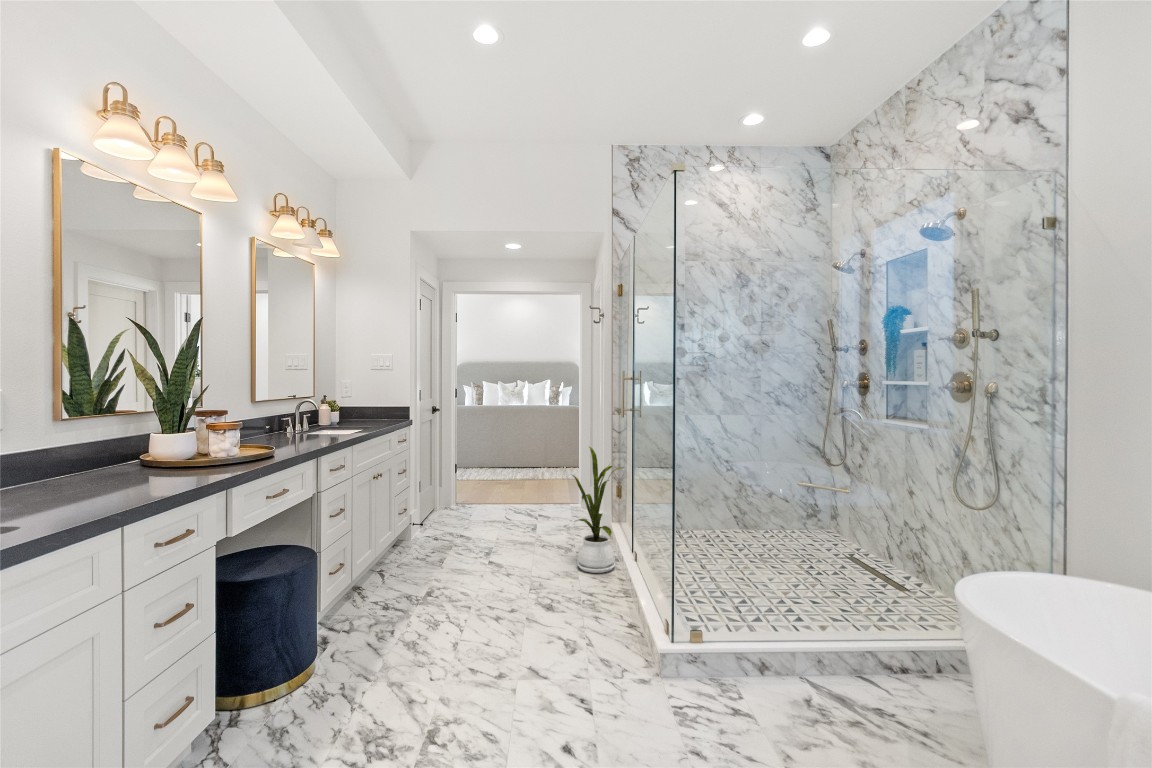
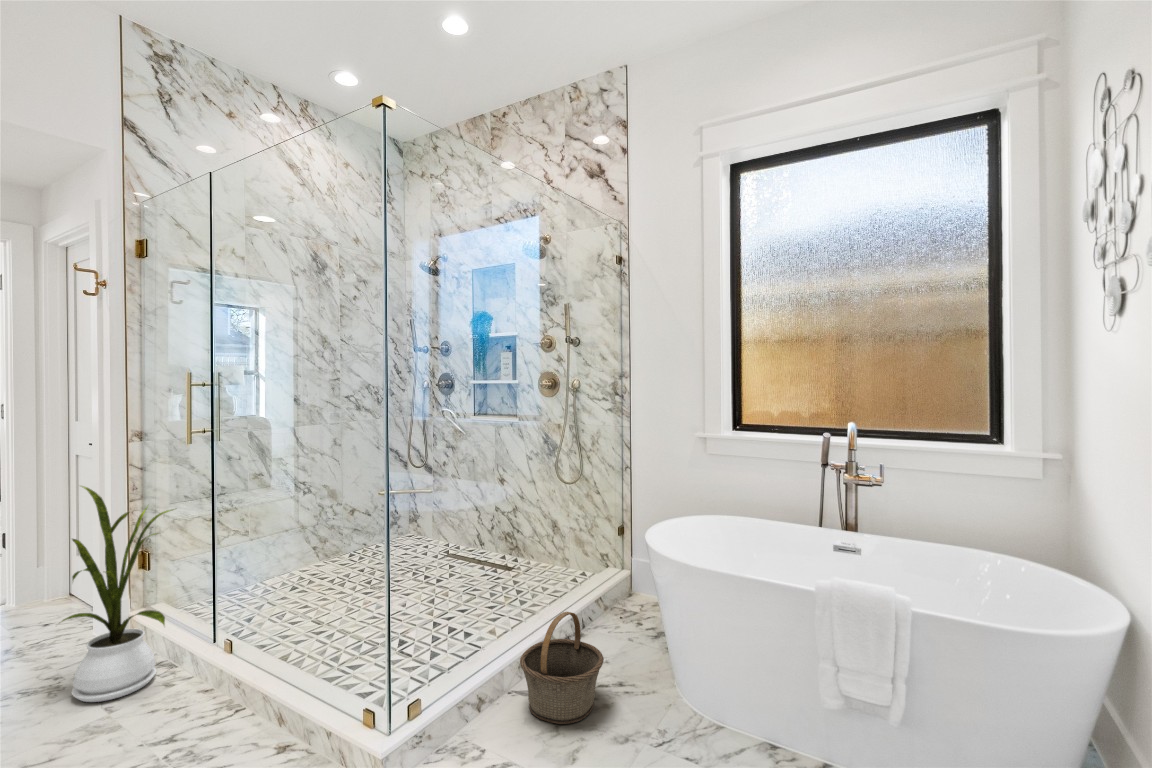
basket: none [795,623,889,733] -> present [520,612,604,724]

